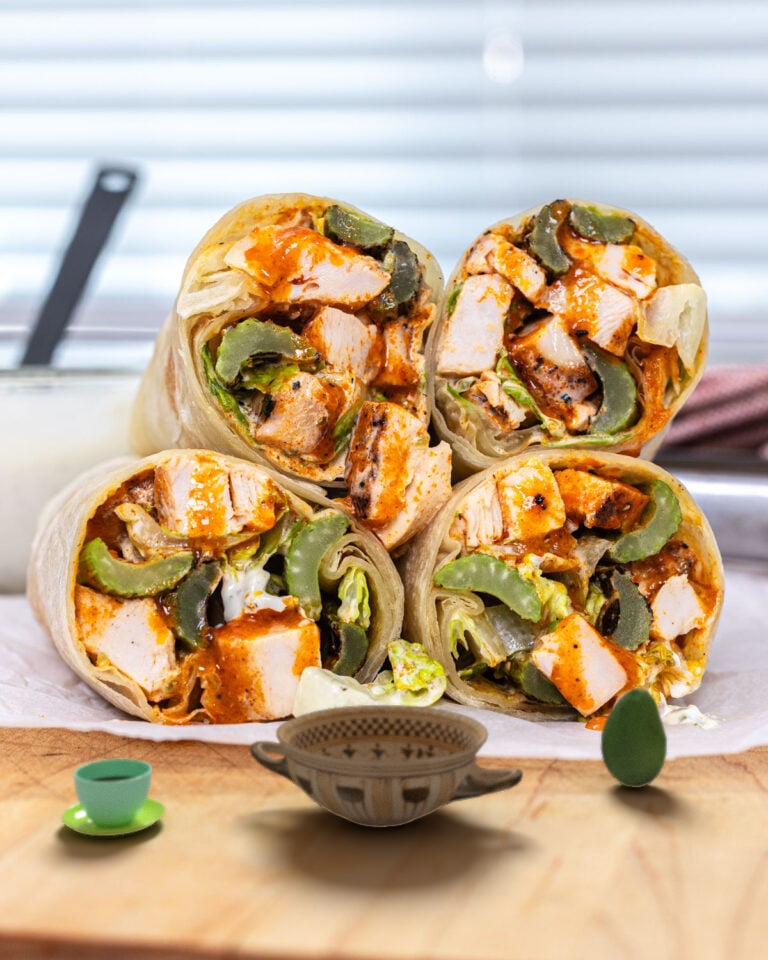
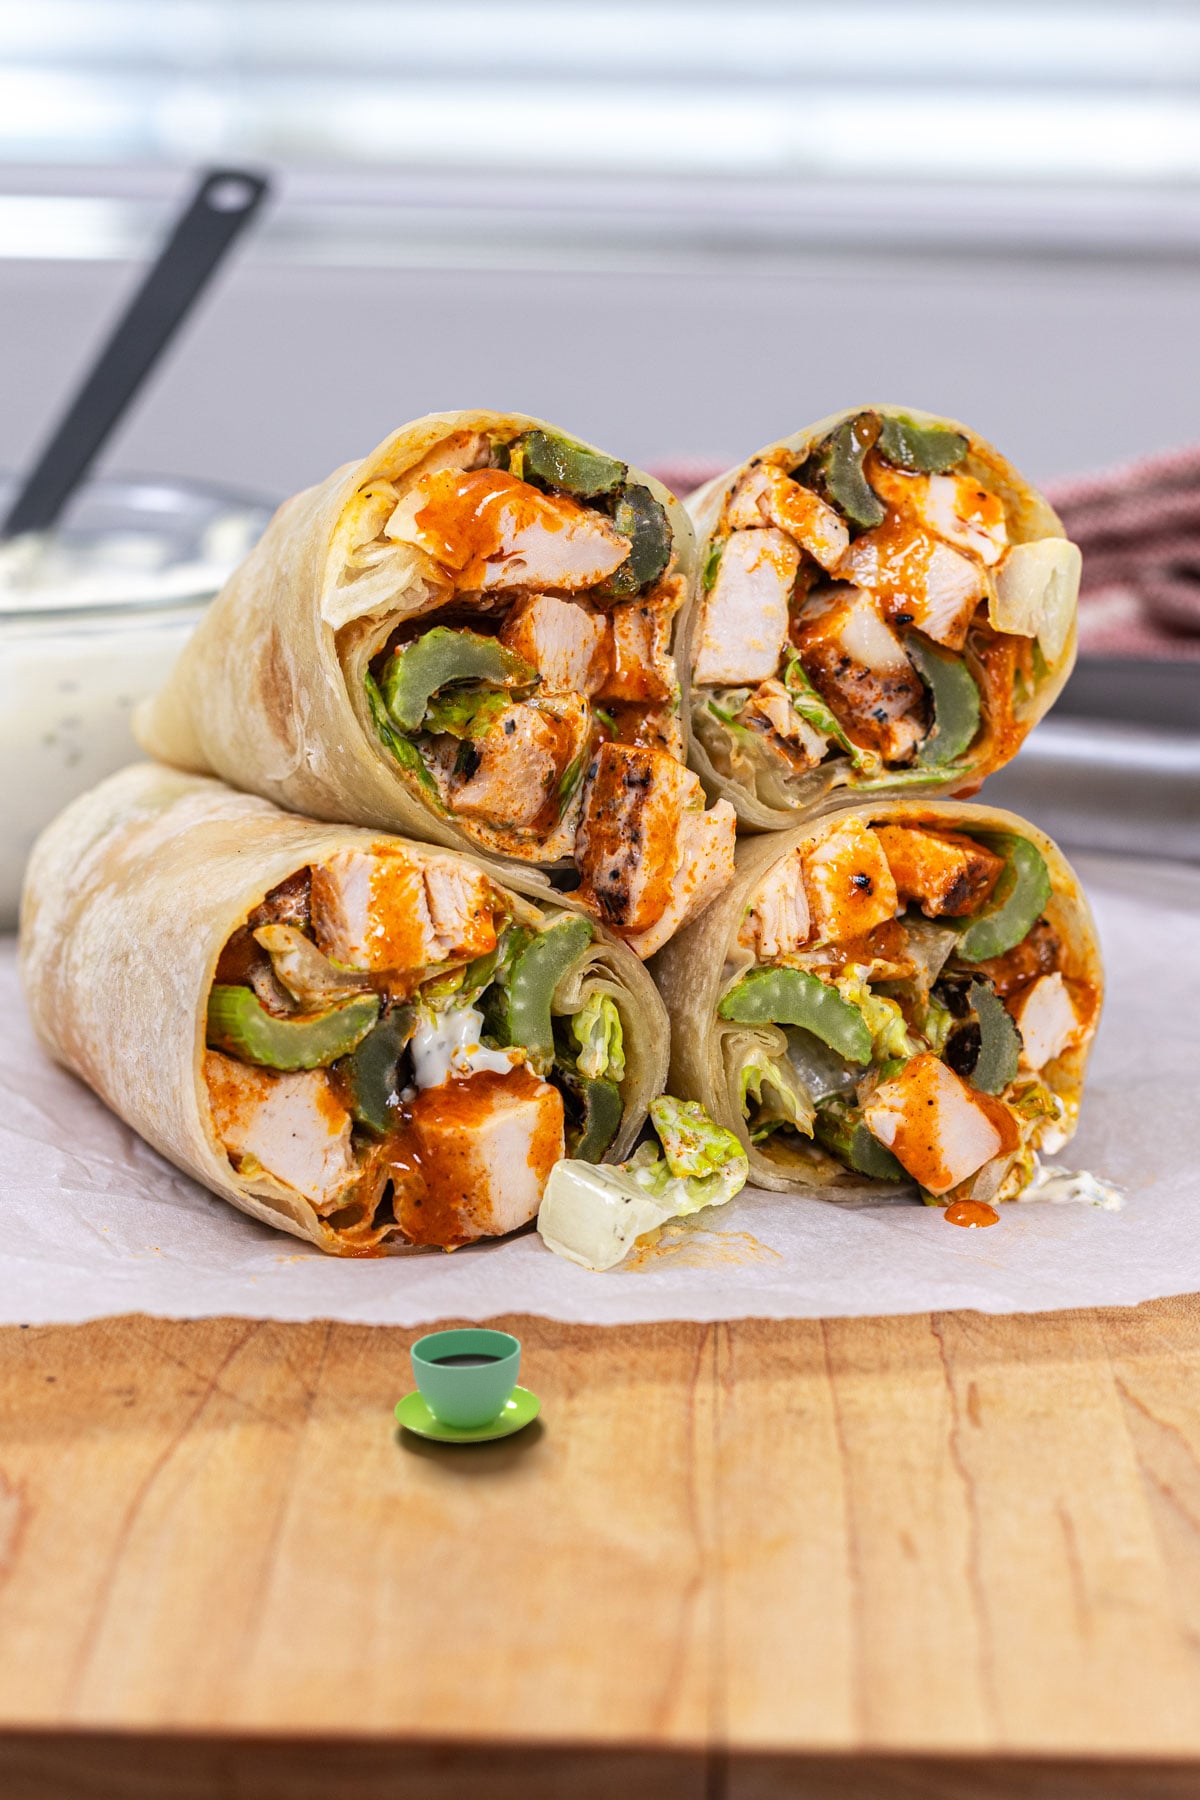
fruit: present [601,688,667,788] -> none [1051,1151,1143,1286]
ceramic bowl: present [250,705,523,828] -> none [619,1207,1010,1382]

